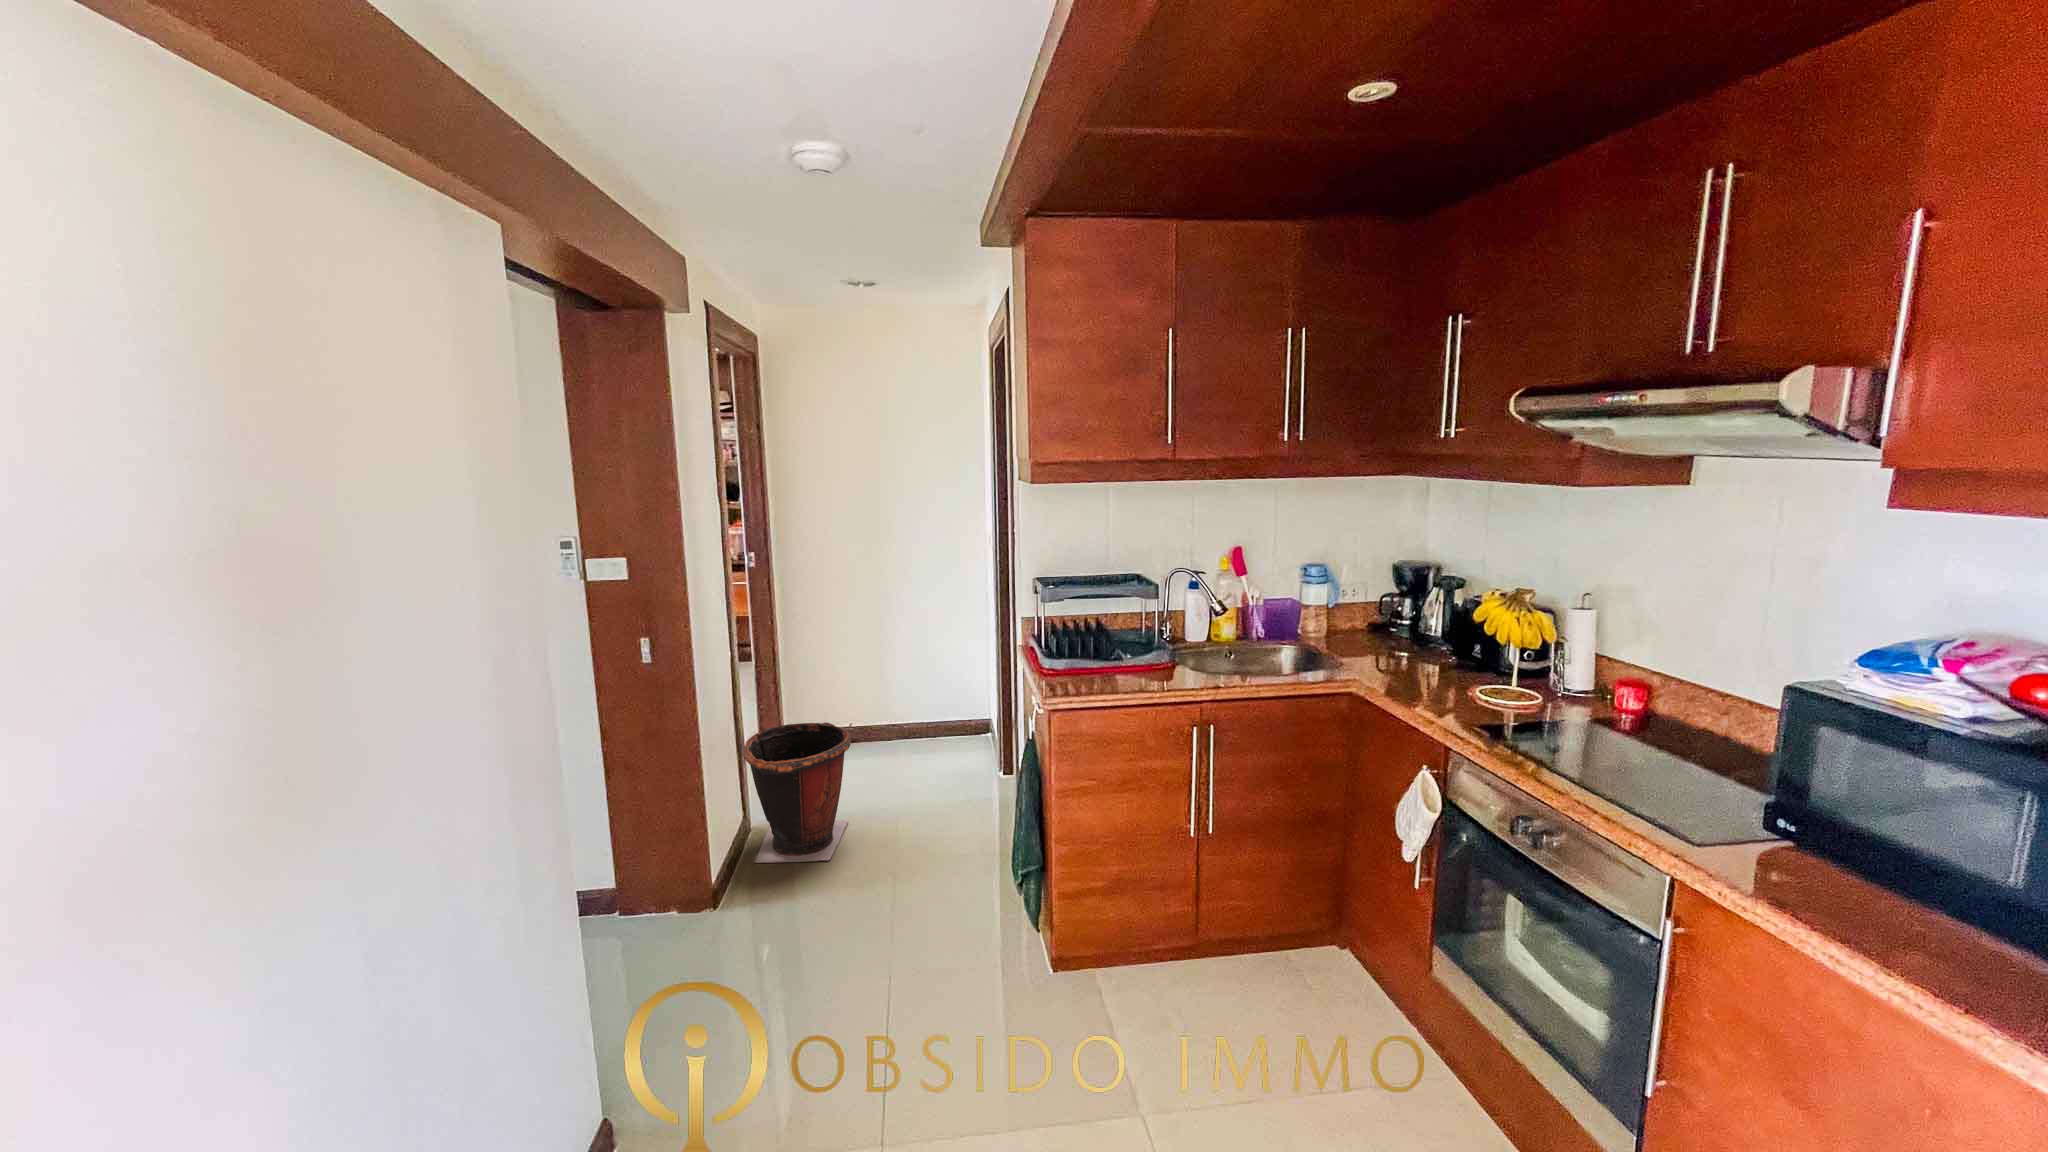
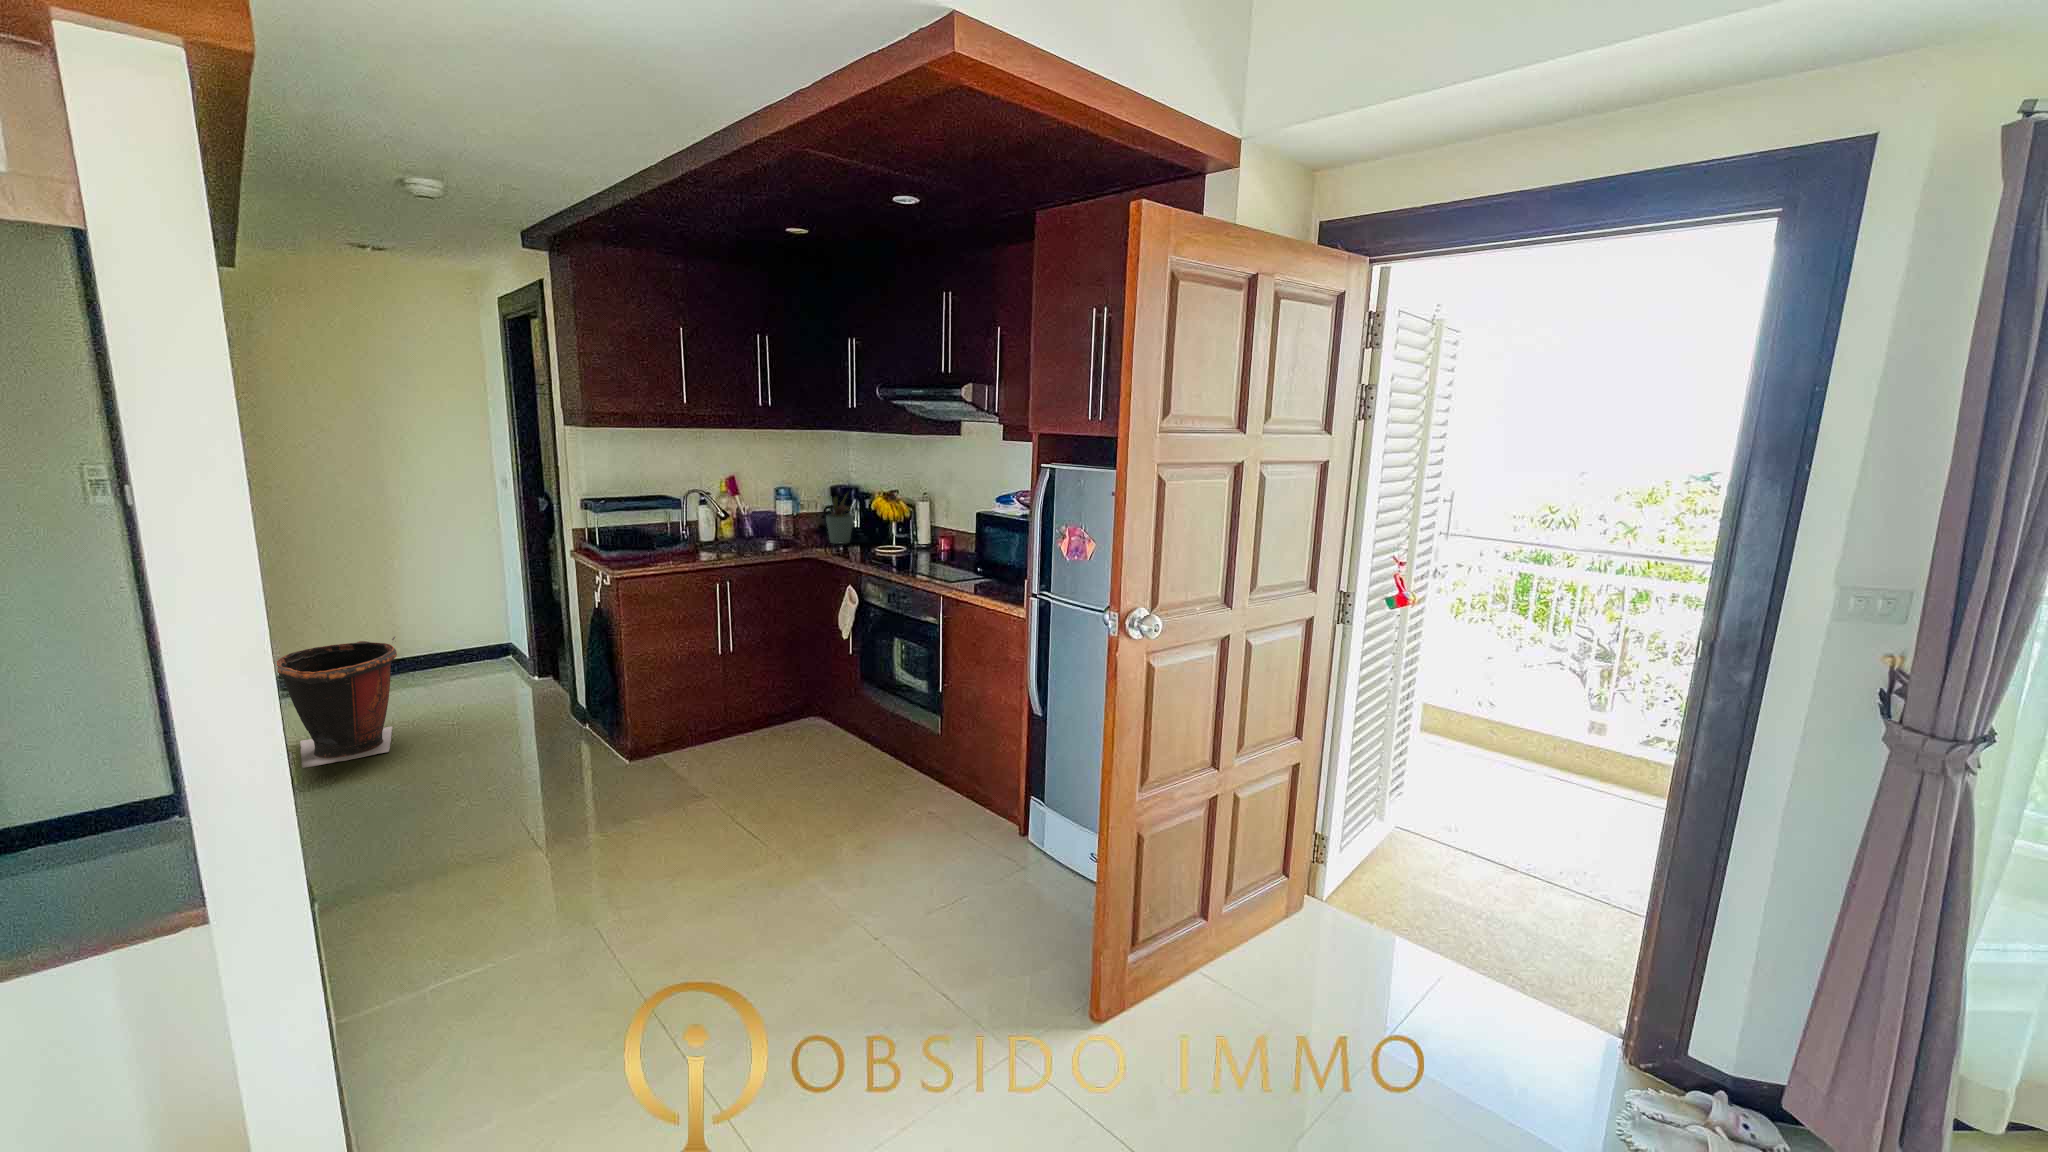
potted plant: none [1376,580,1447,669] -> present [821,493,857,544]

